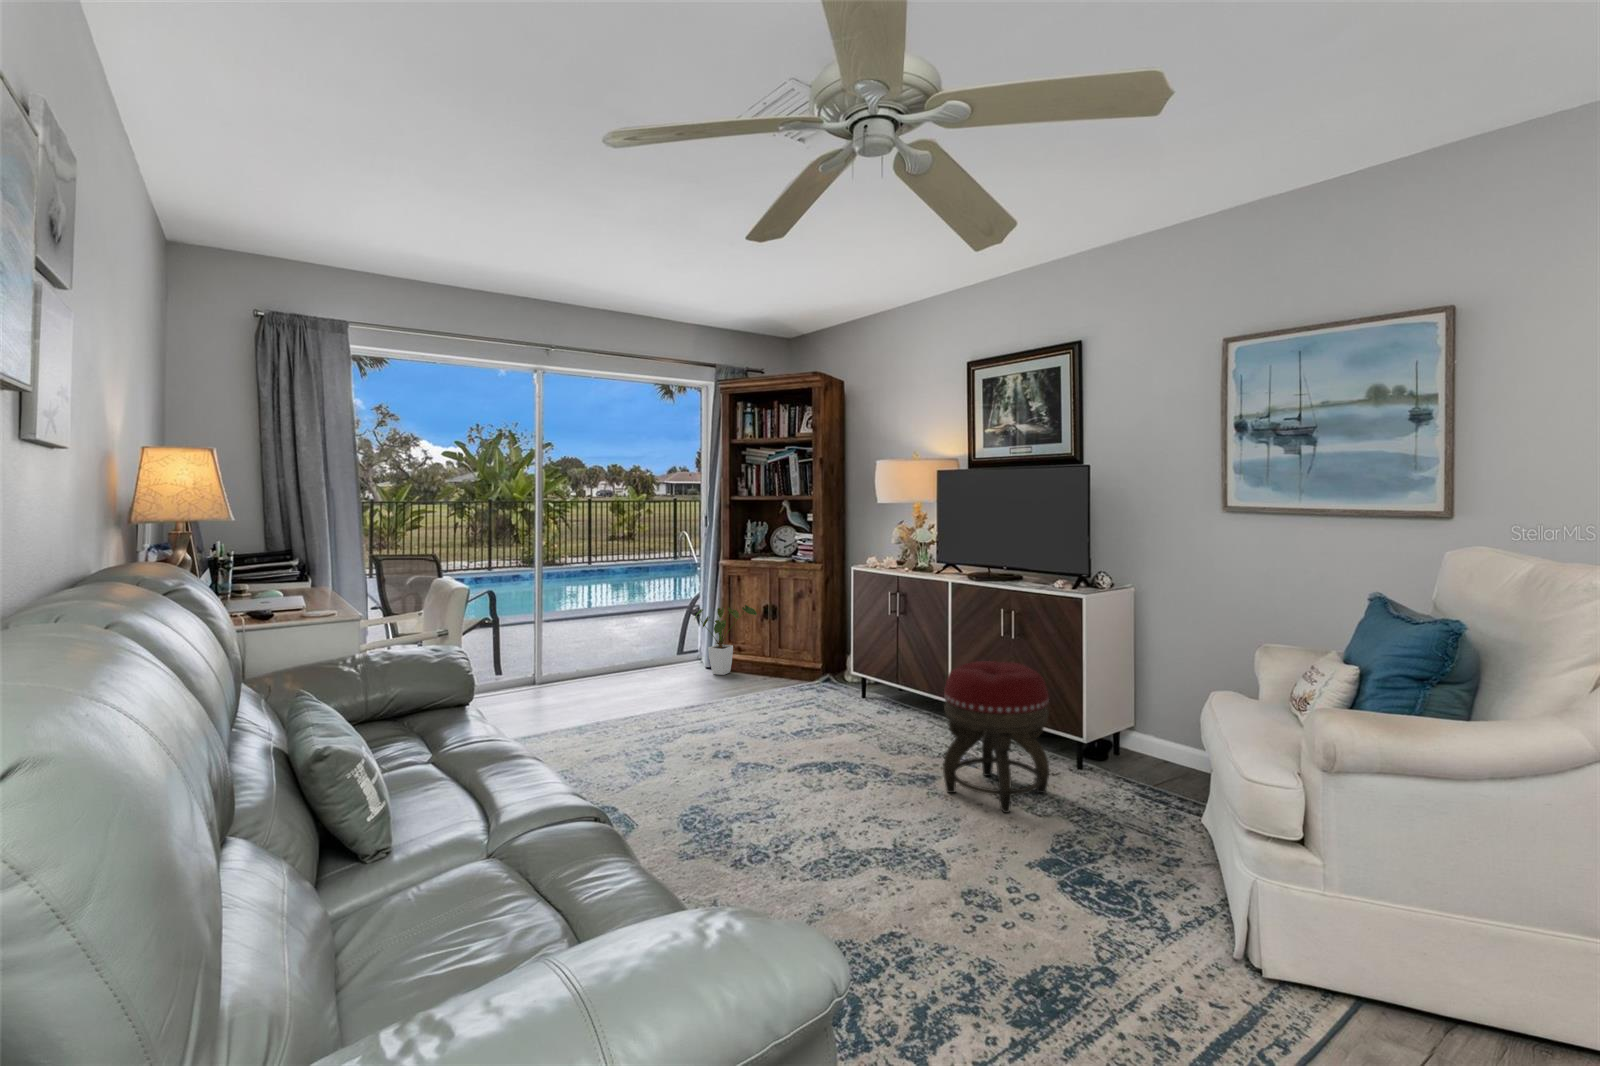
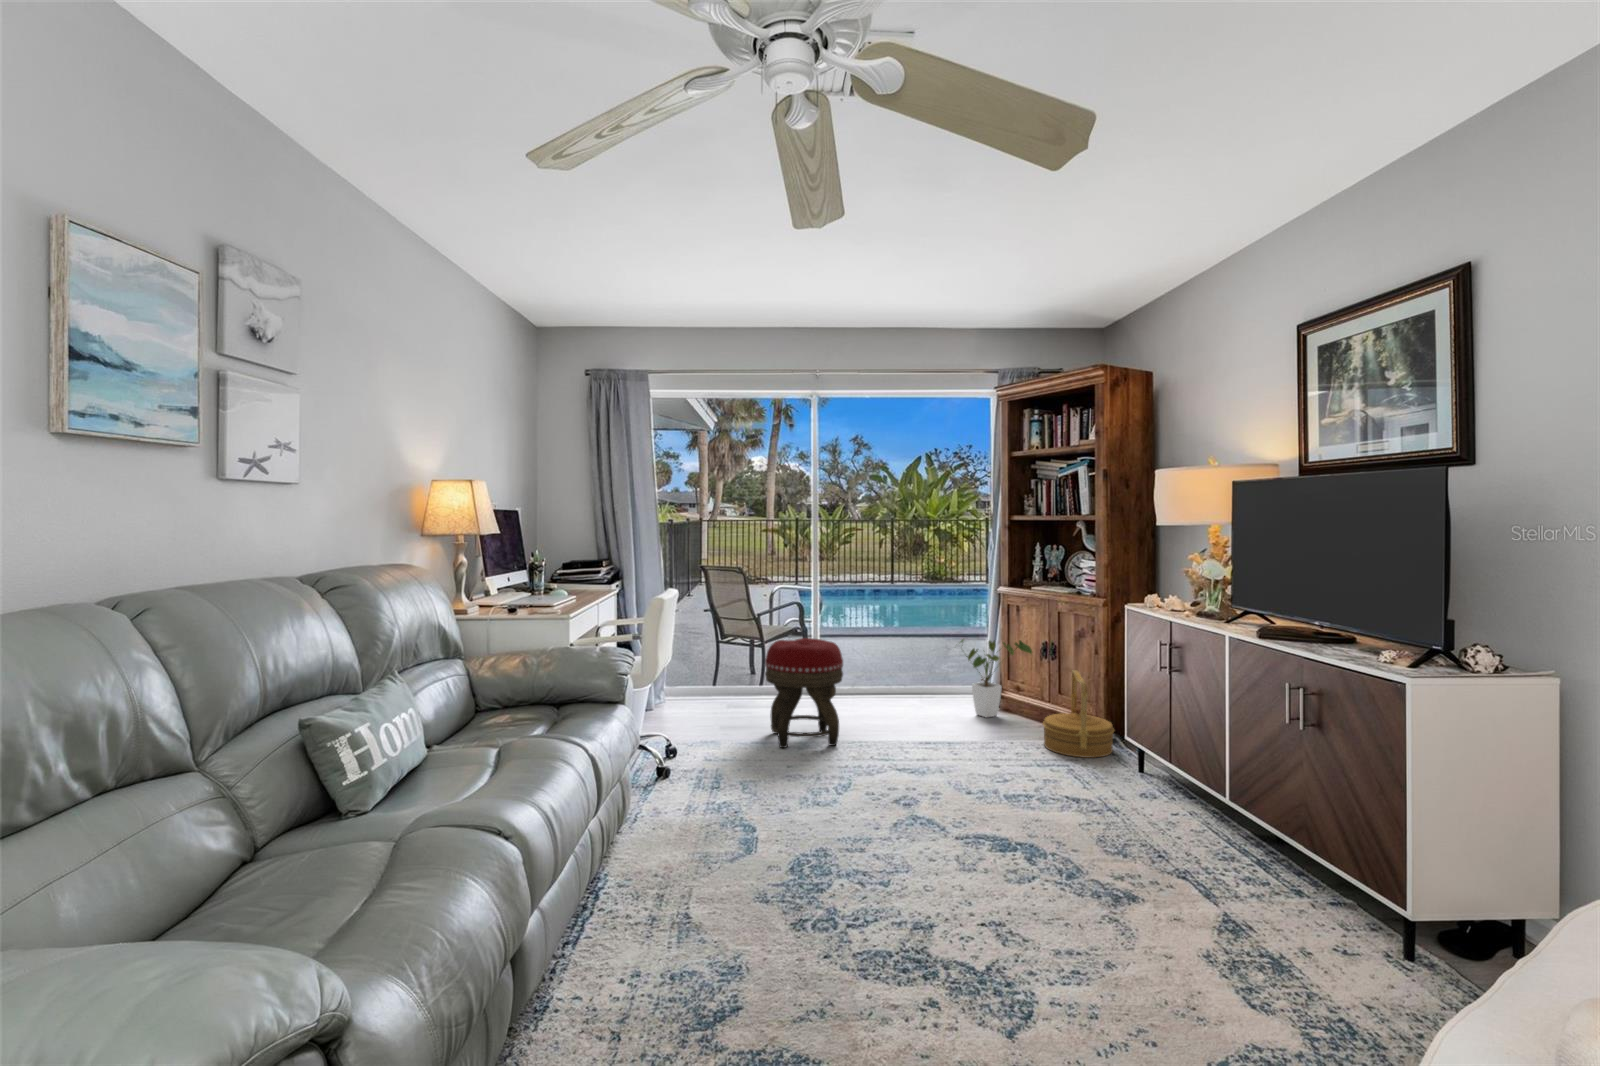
woven basket: none [783,624,838,693] -> present [1043,670,1114,758]
footstool: present [943,661,1049,813] -> present [765,638,843,748]

